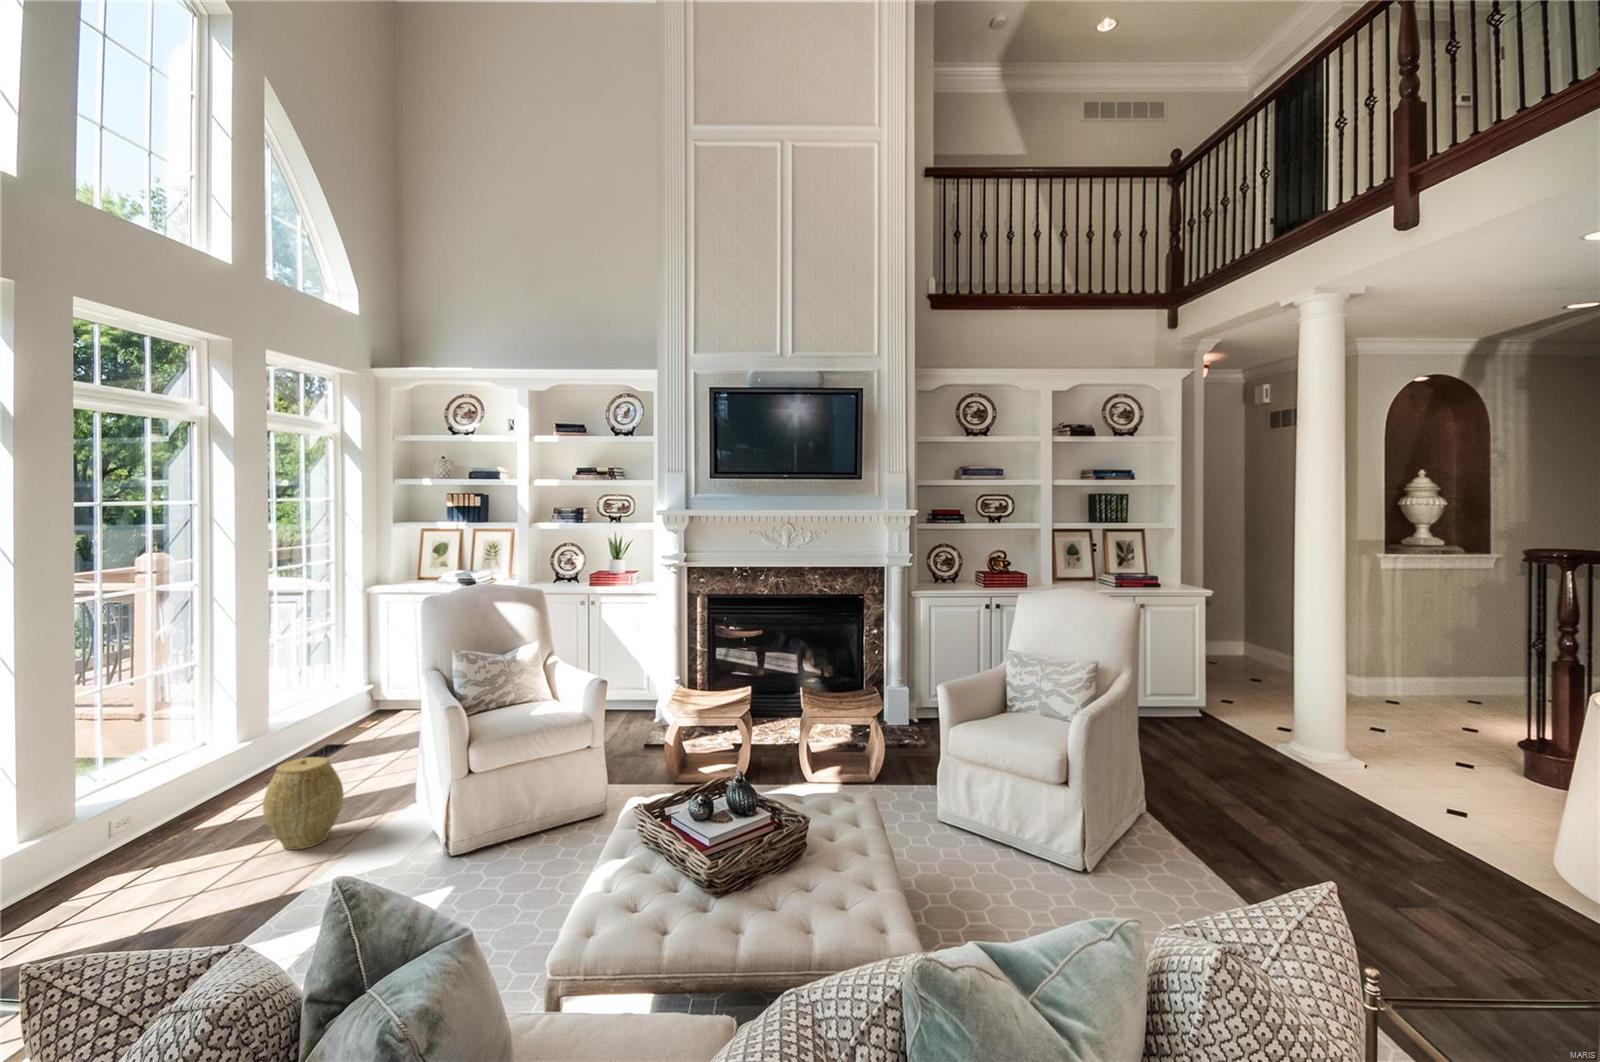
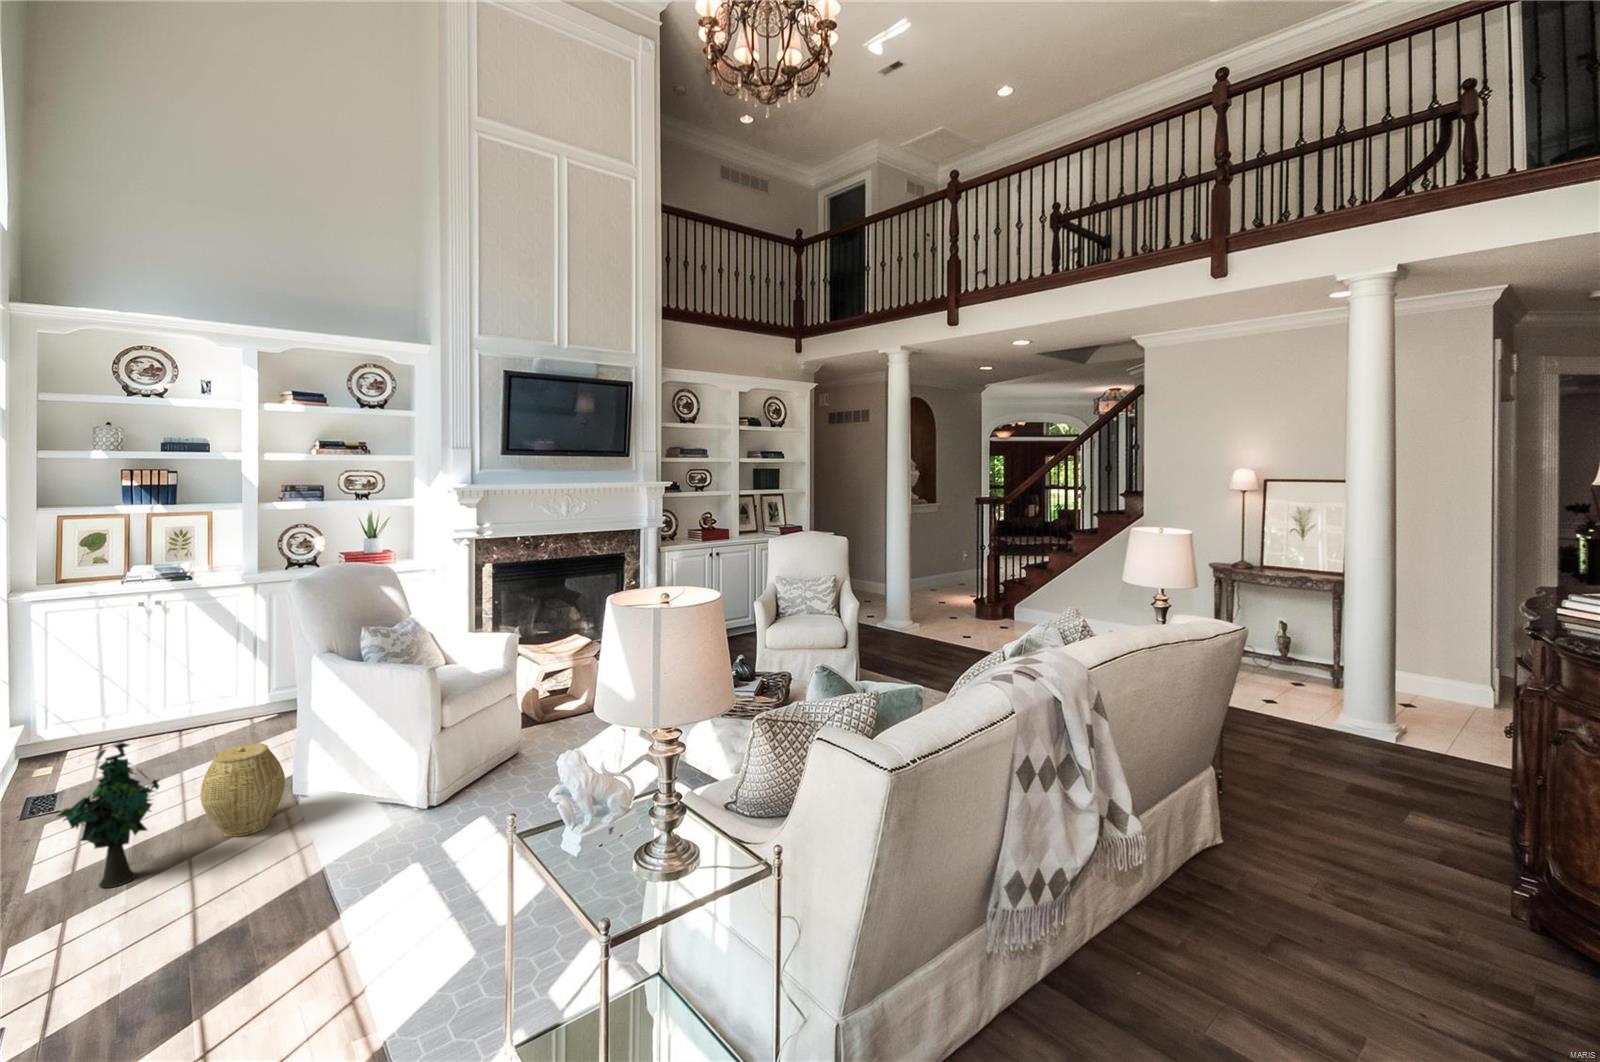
decorative plant: none [123,736,220,871] -> present [58,743,159,888]

